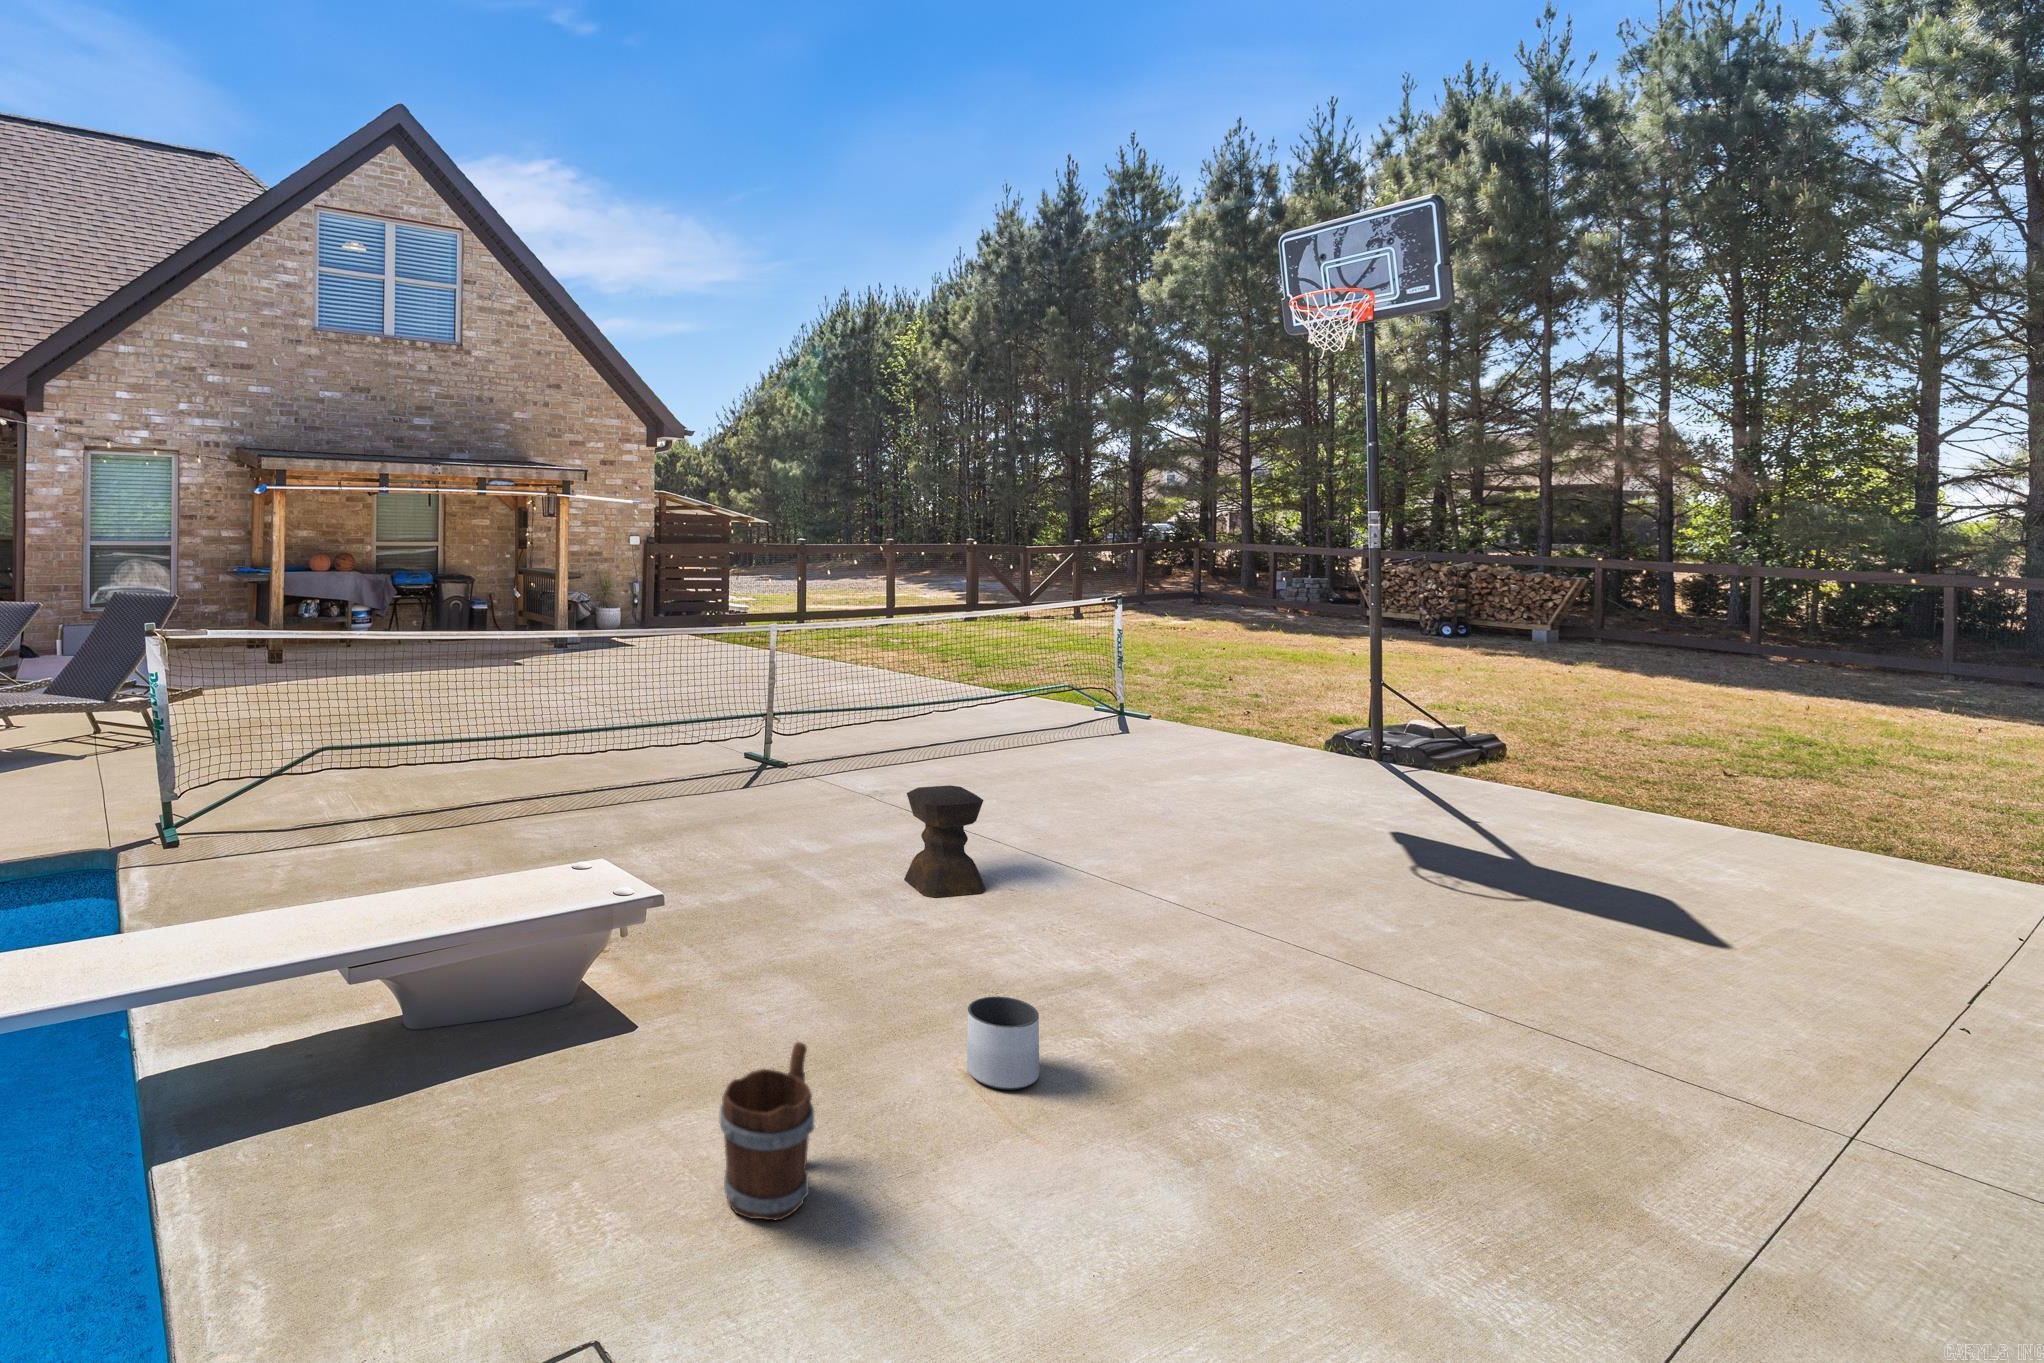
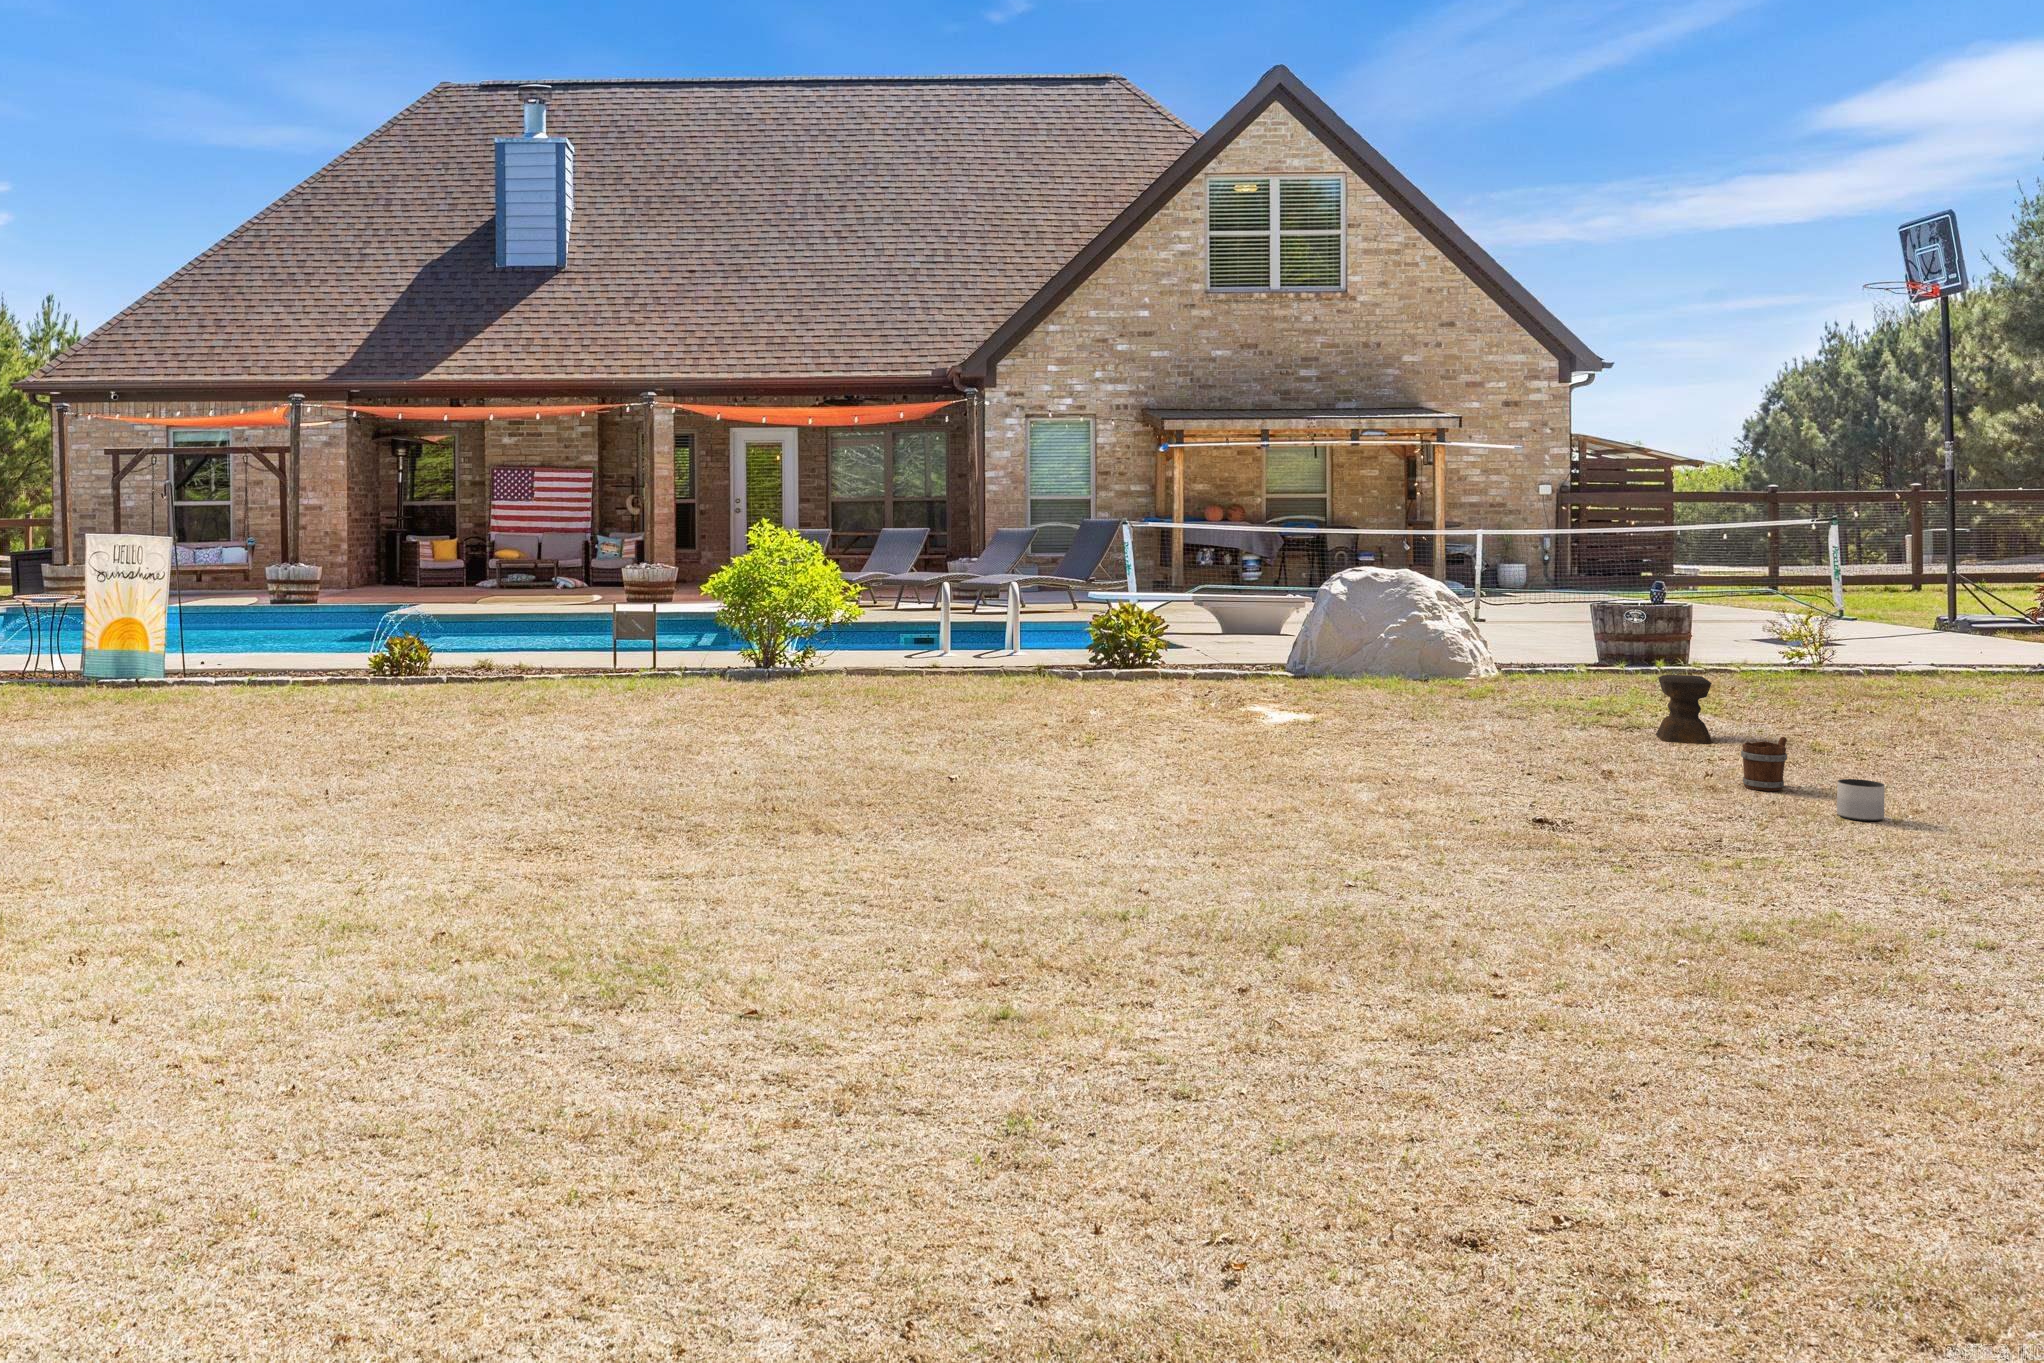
planter: present [967,997,1039,1090] -> present [1837,779,1884,821]
bucket: present [720,1042,814,1220] -> present [1741,737,1787,791]

